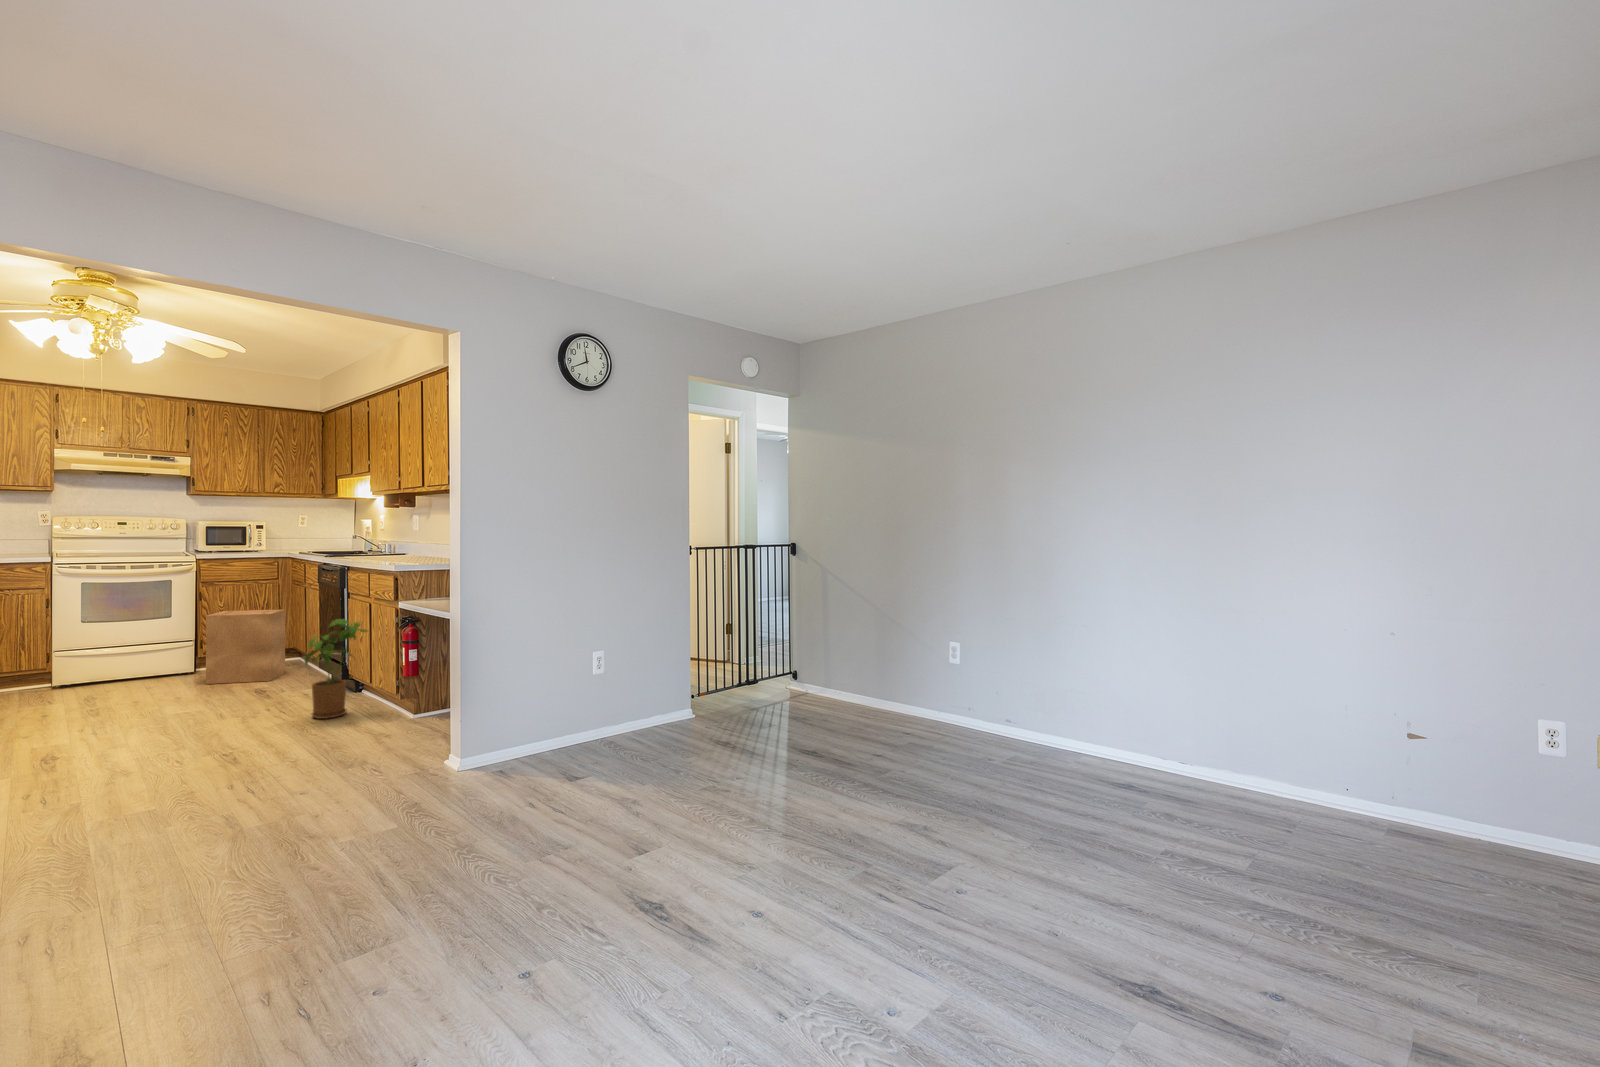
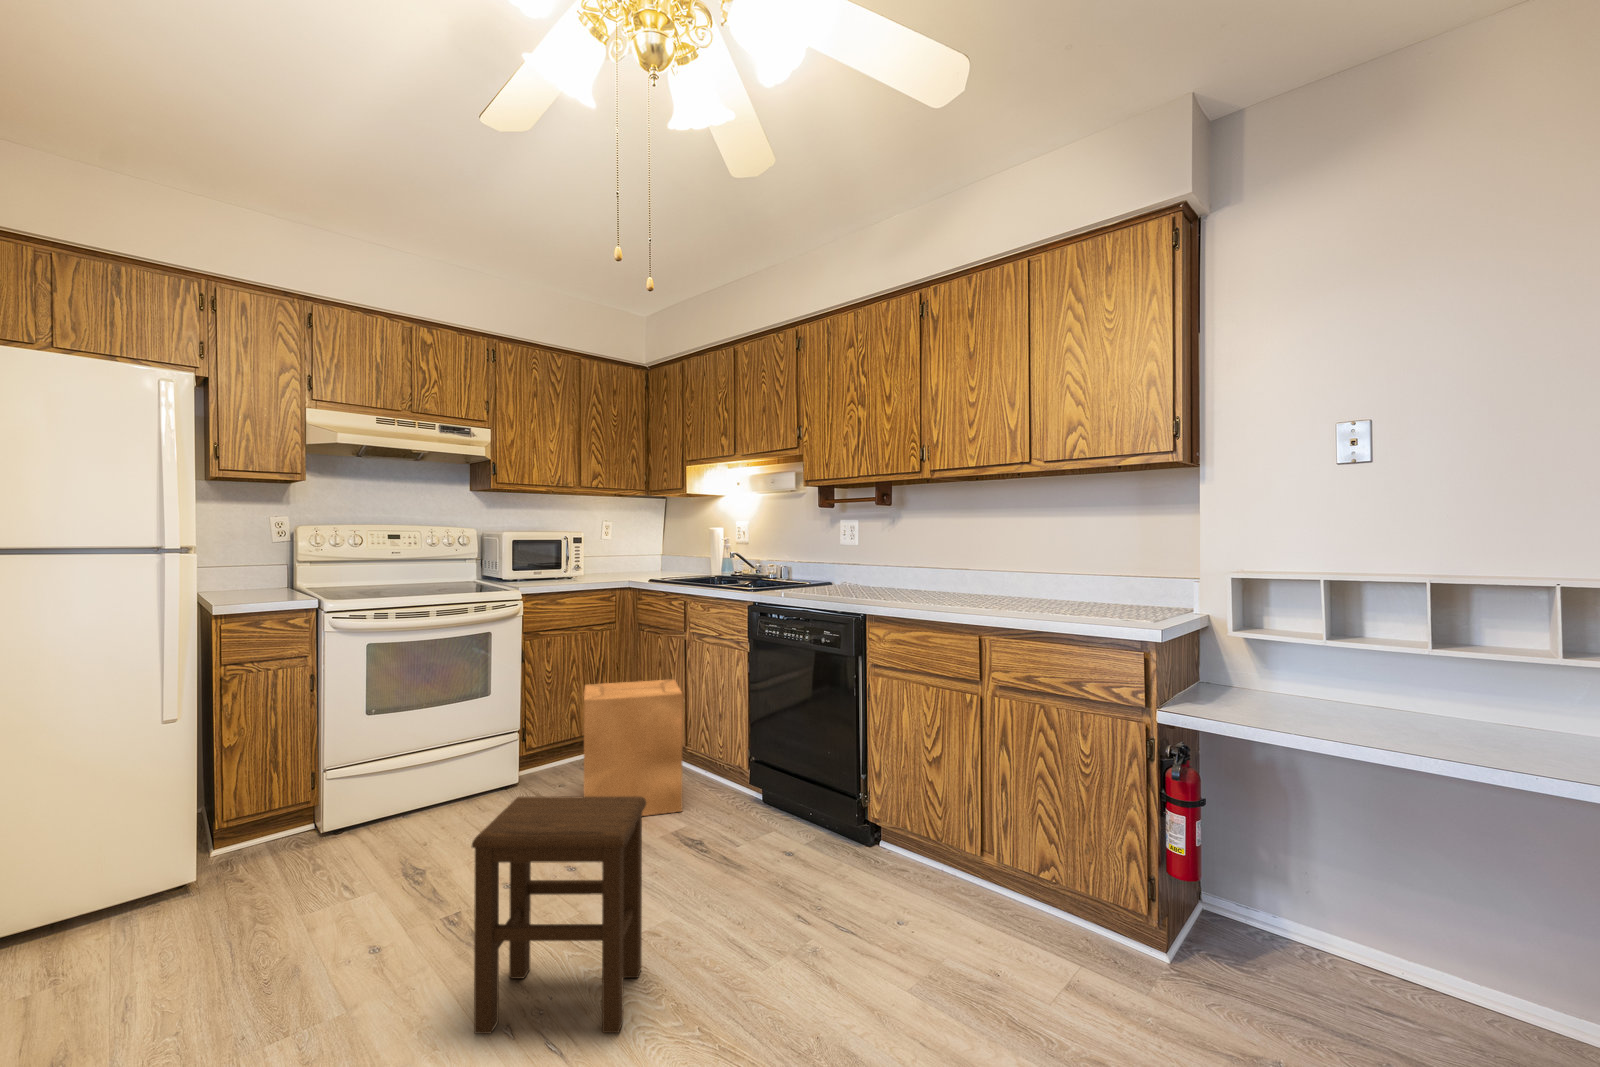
house plant: present [305,619,368,719] -> none [927,742,1045,968]
stool: none [62,641,165,730] -> present [472,796,646,1034]

